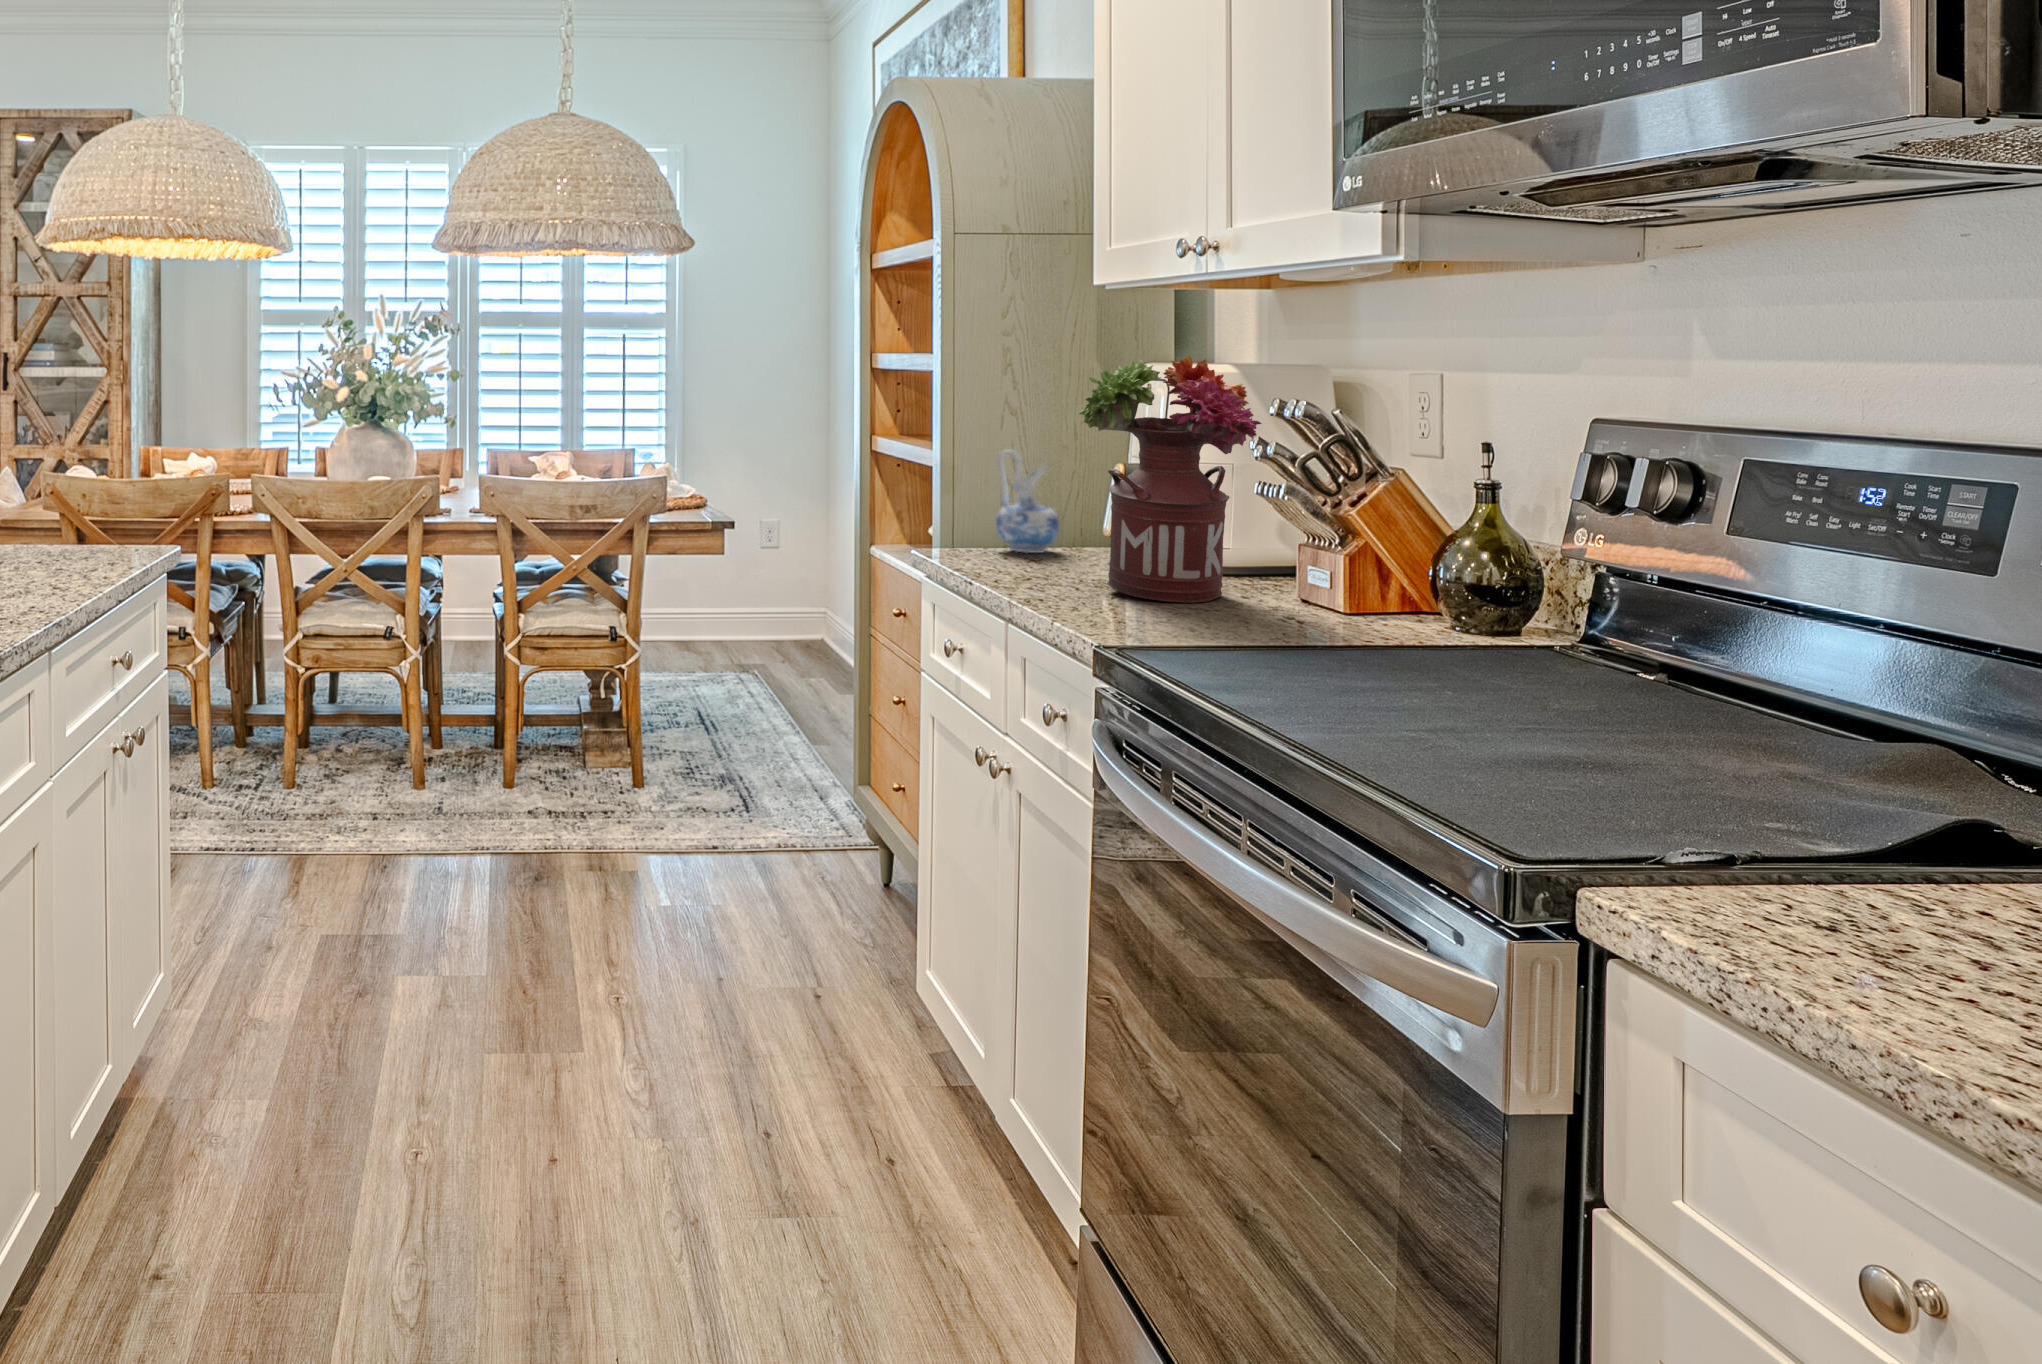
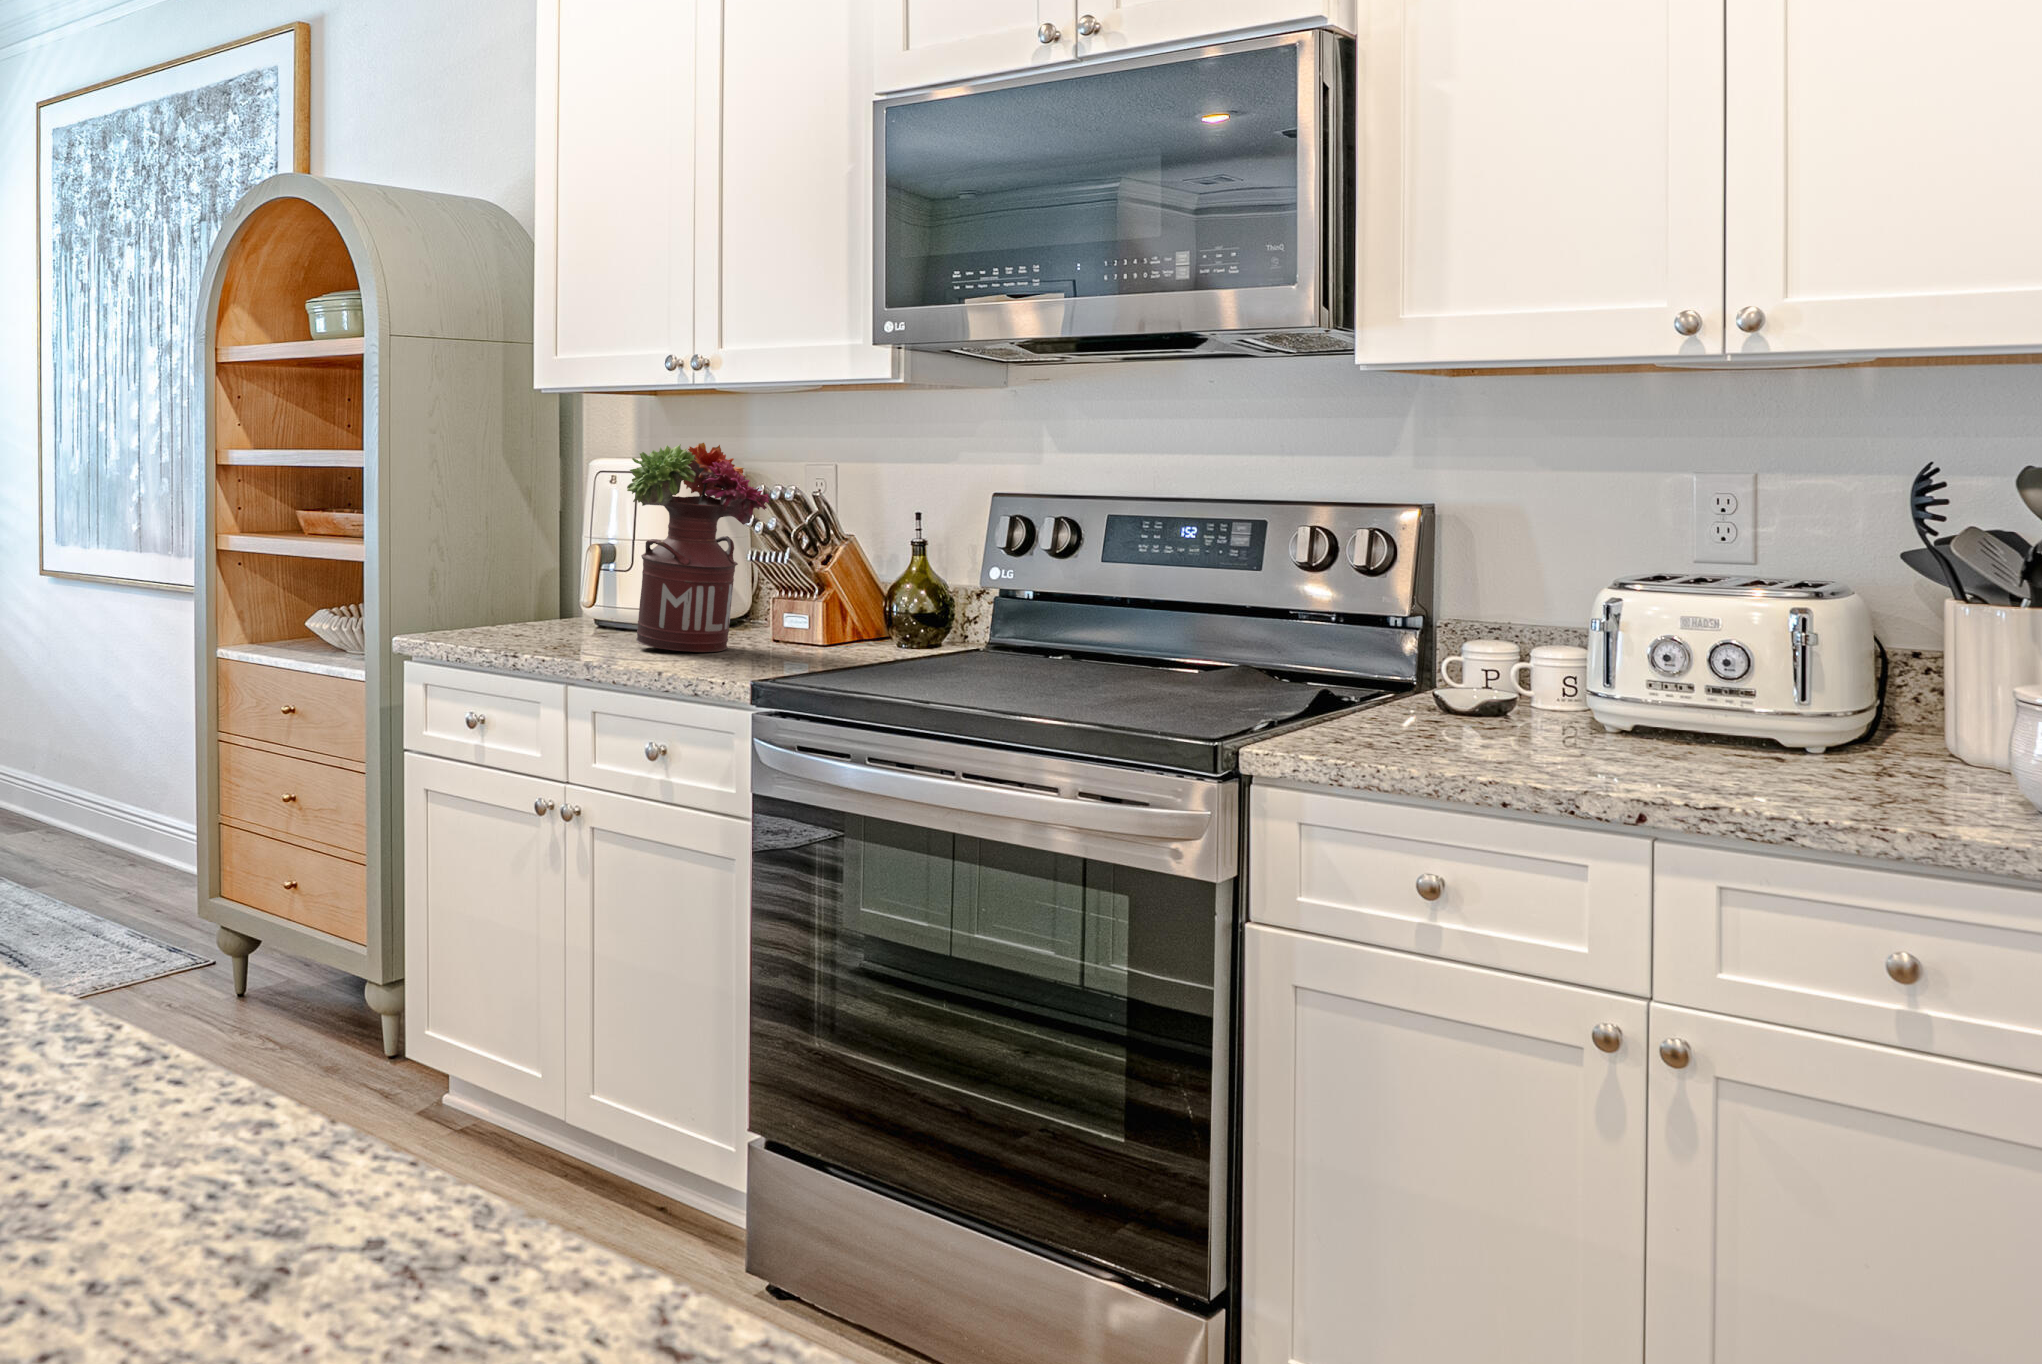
ceramic pitcher: present [996,449,1059,553] -> none [465,533,525,632]

